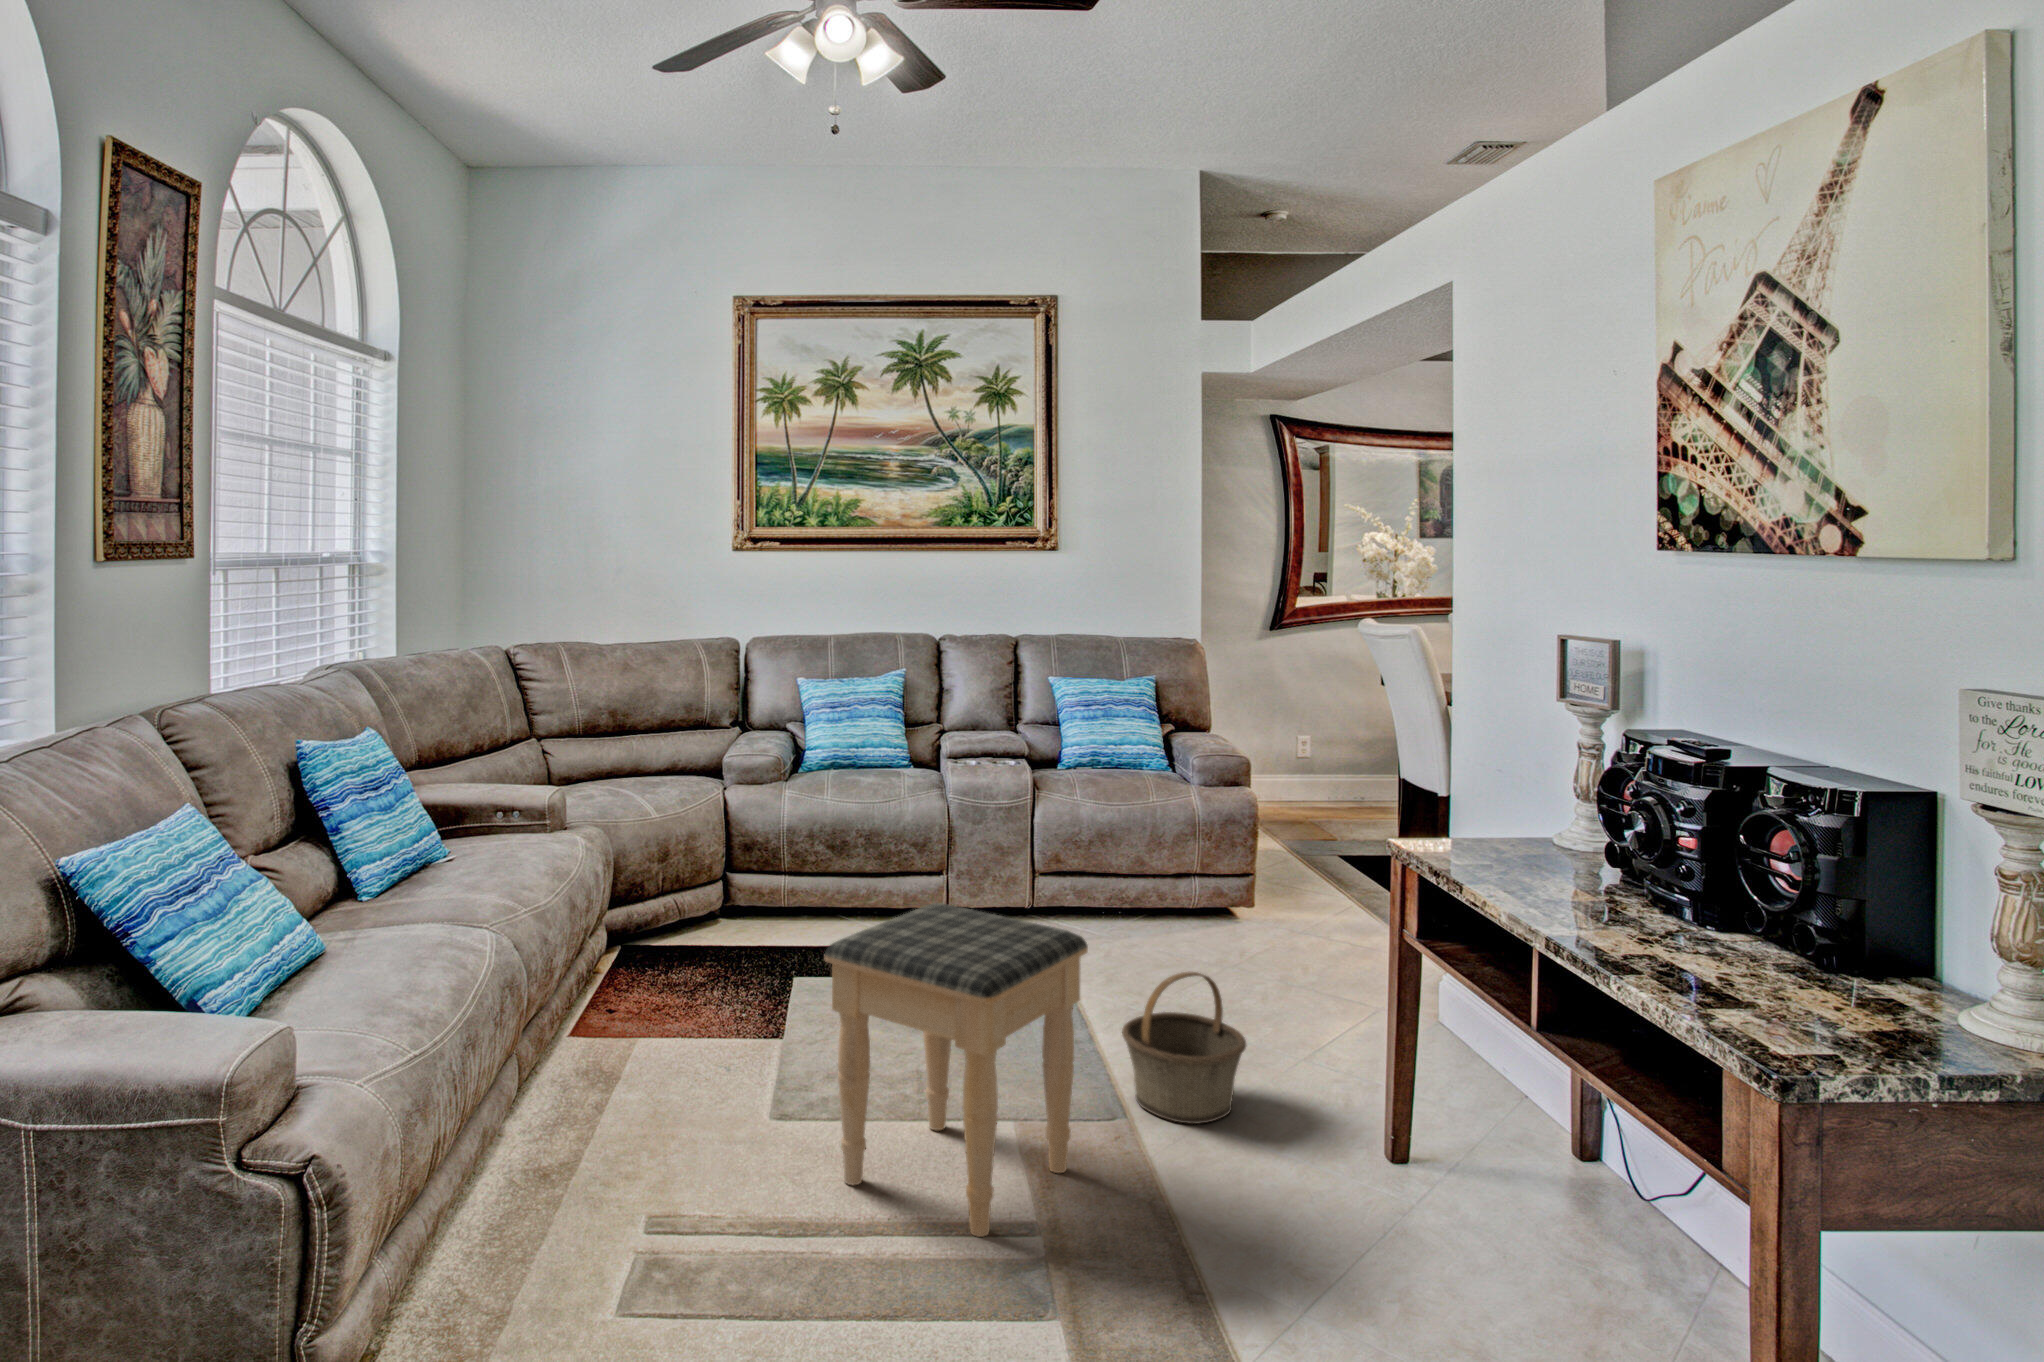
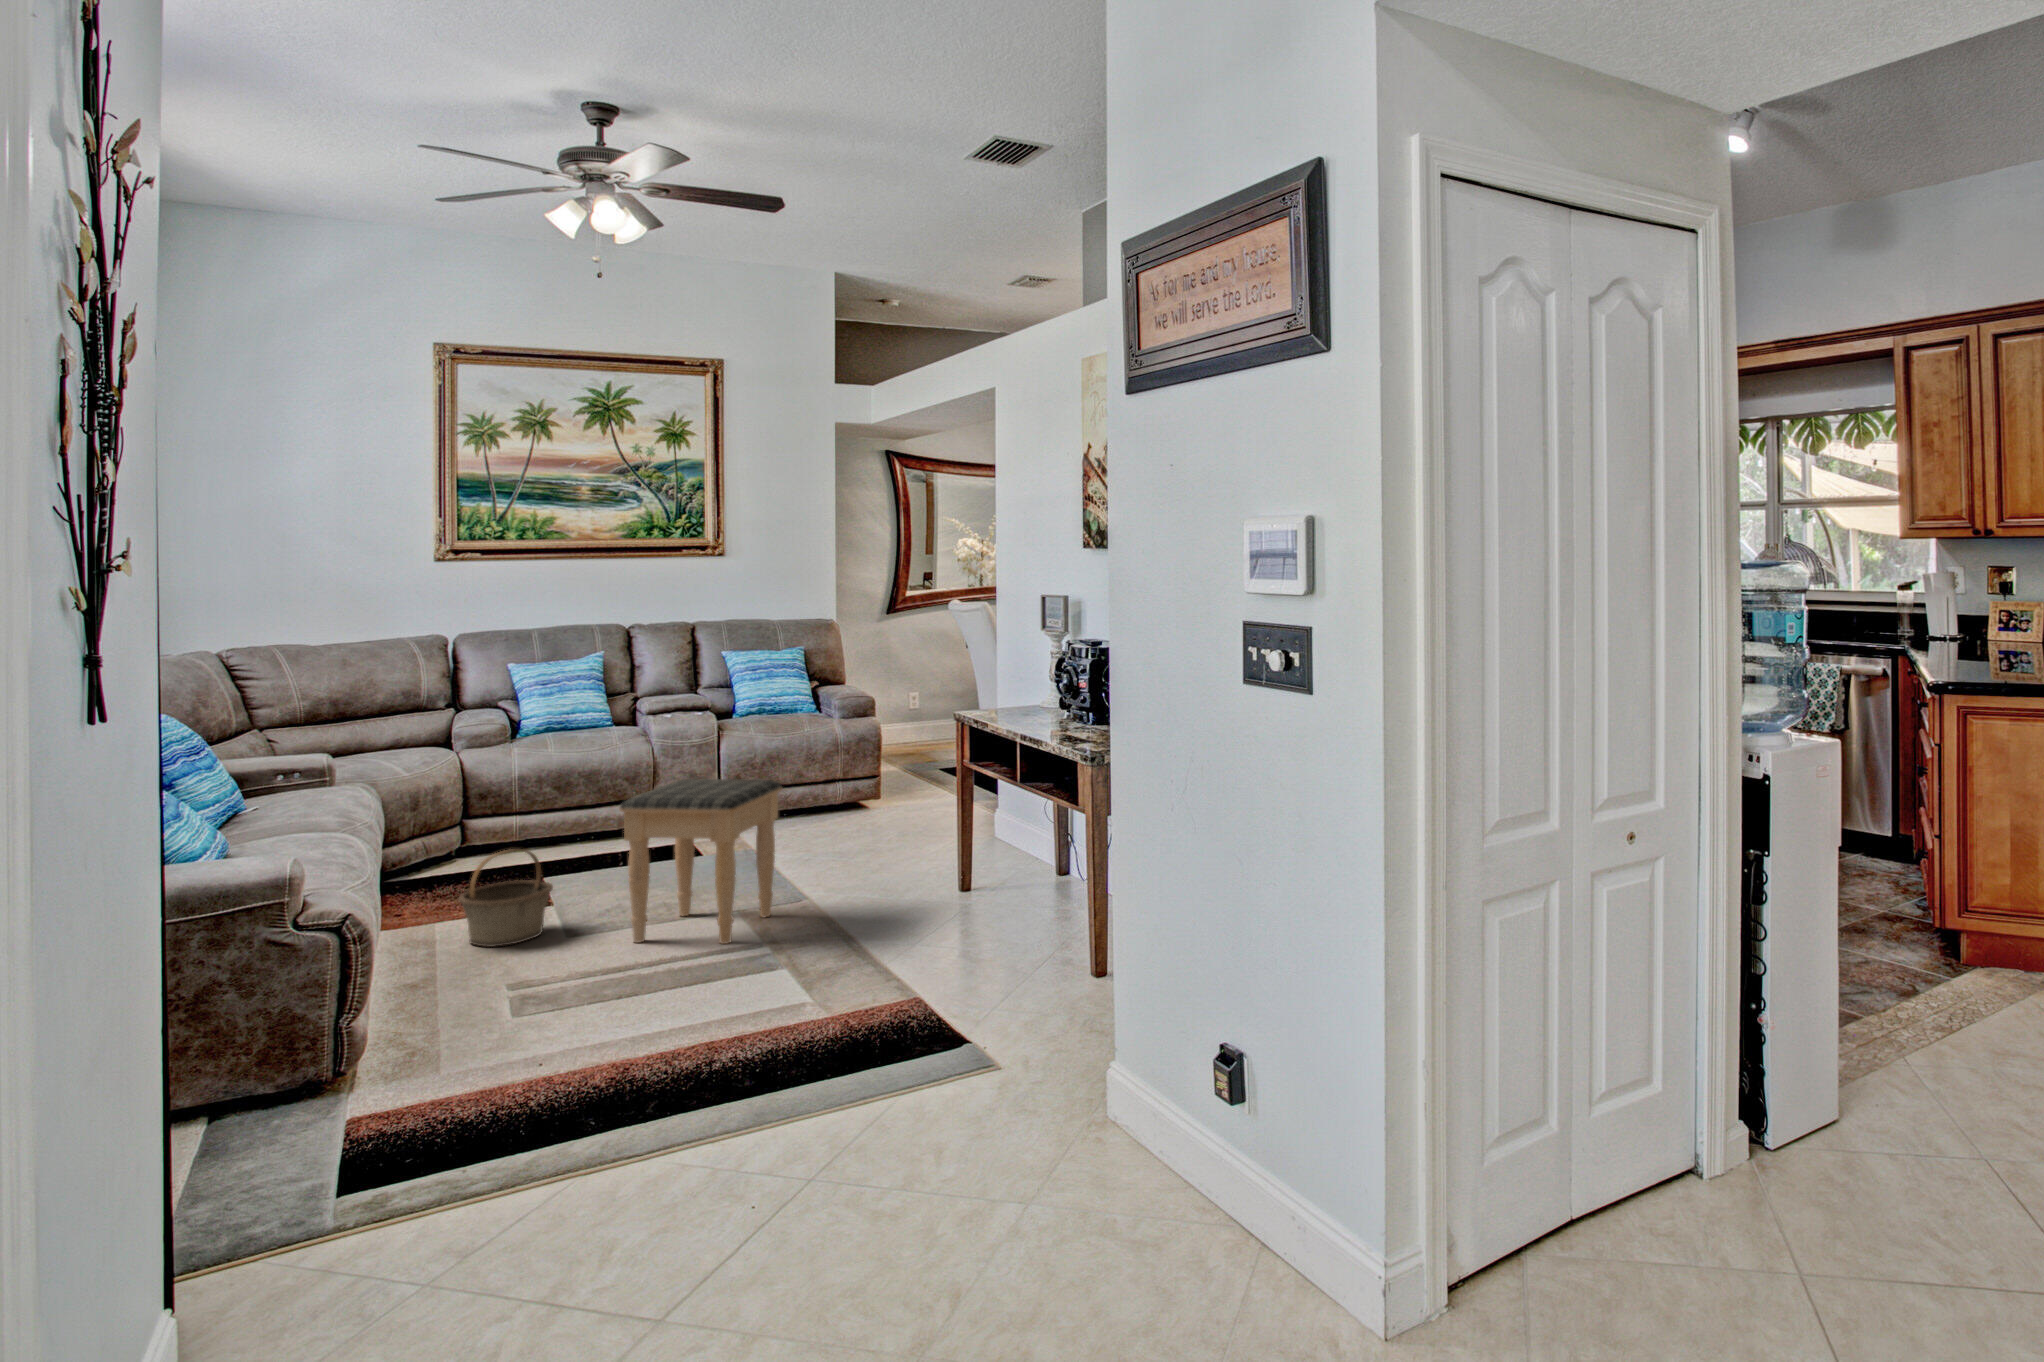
basket: present [1122,972,1246,1124] -> present [459,849,553,947]

